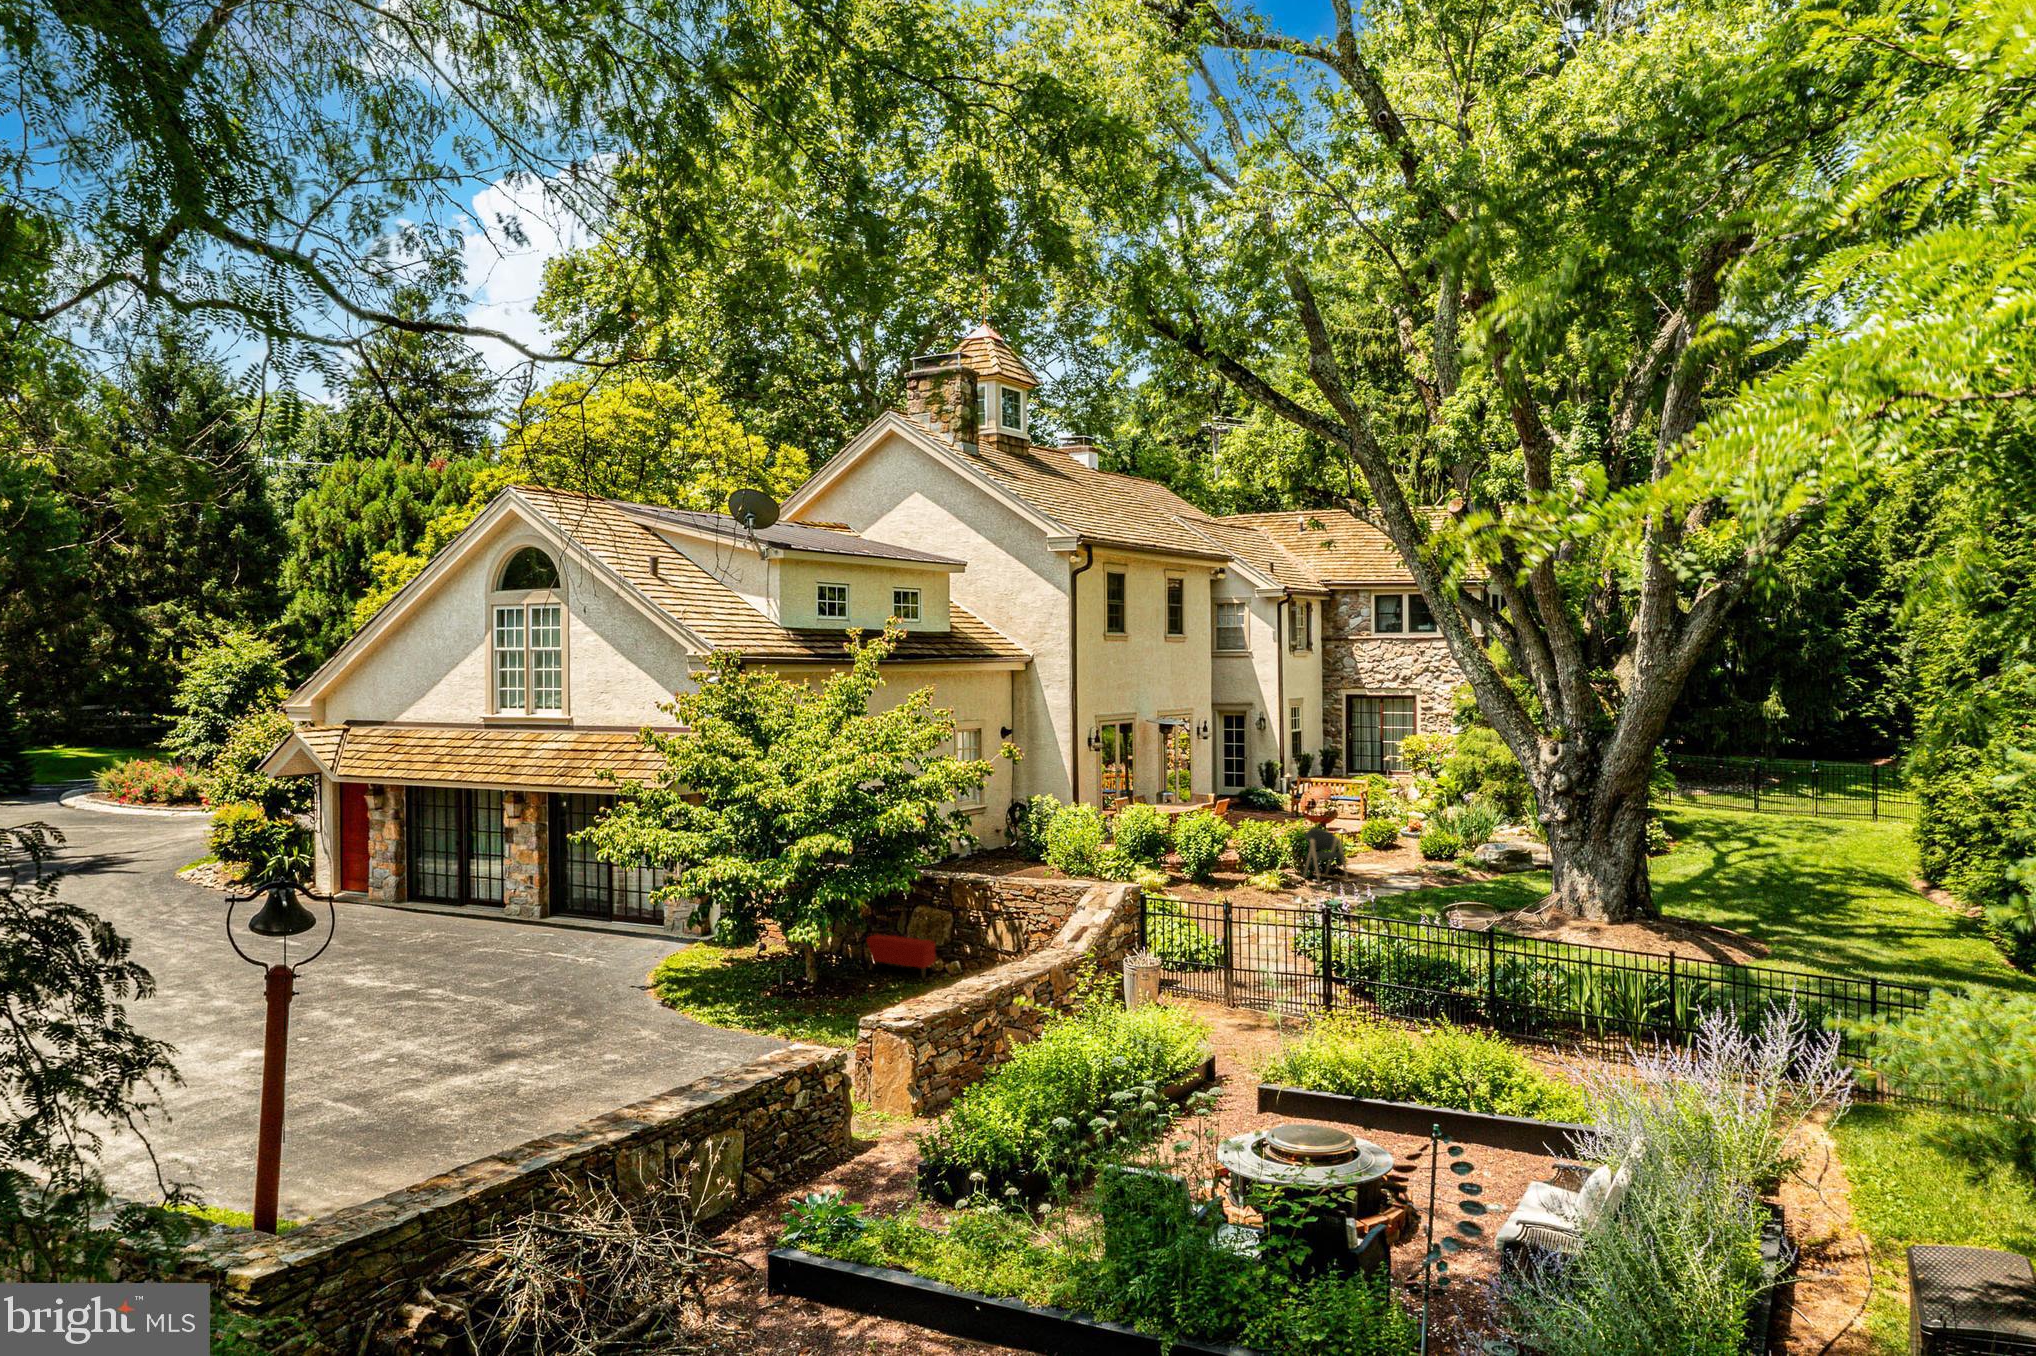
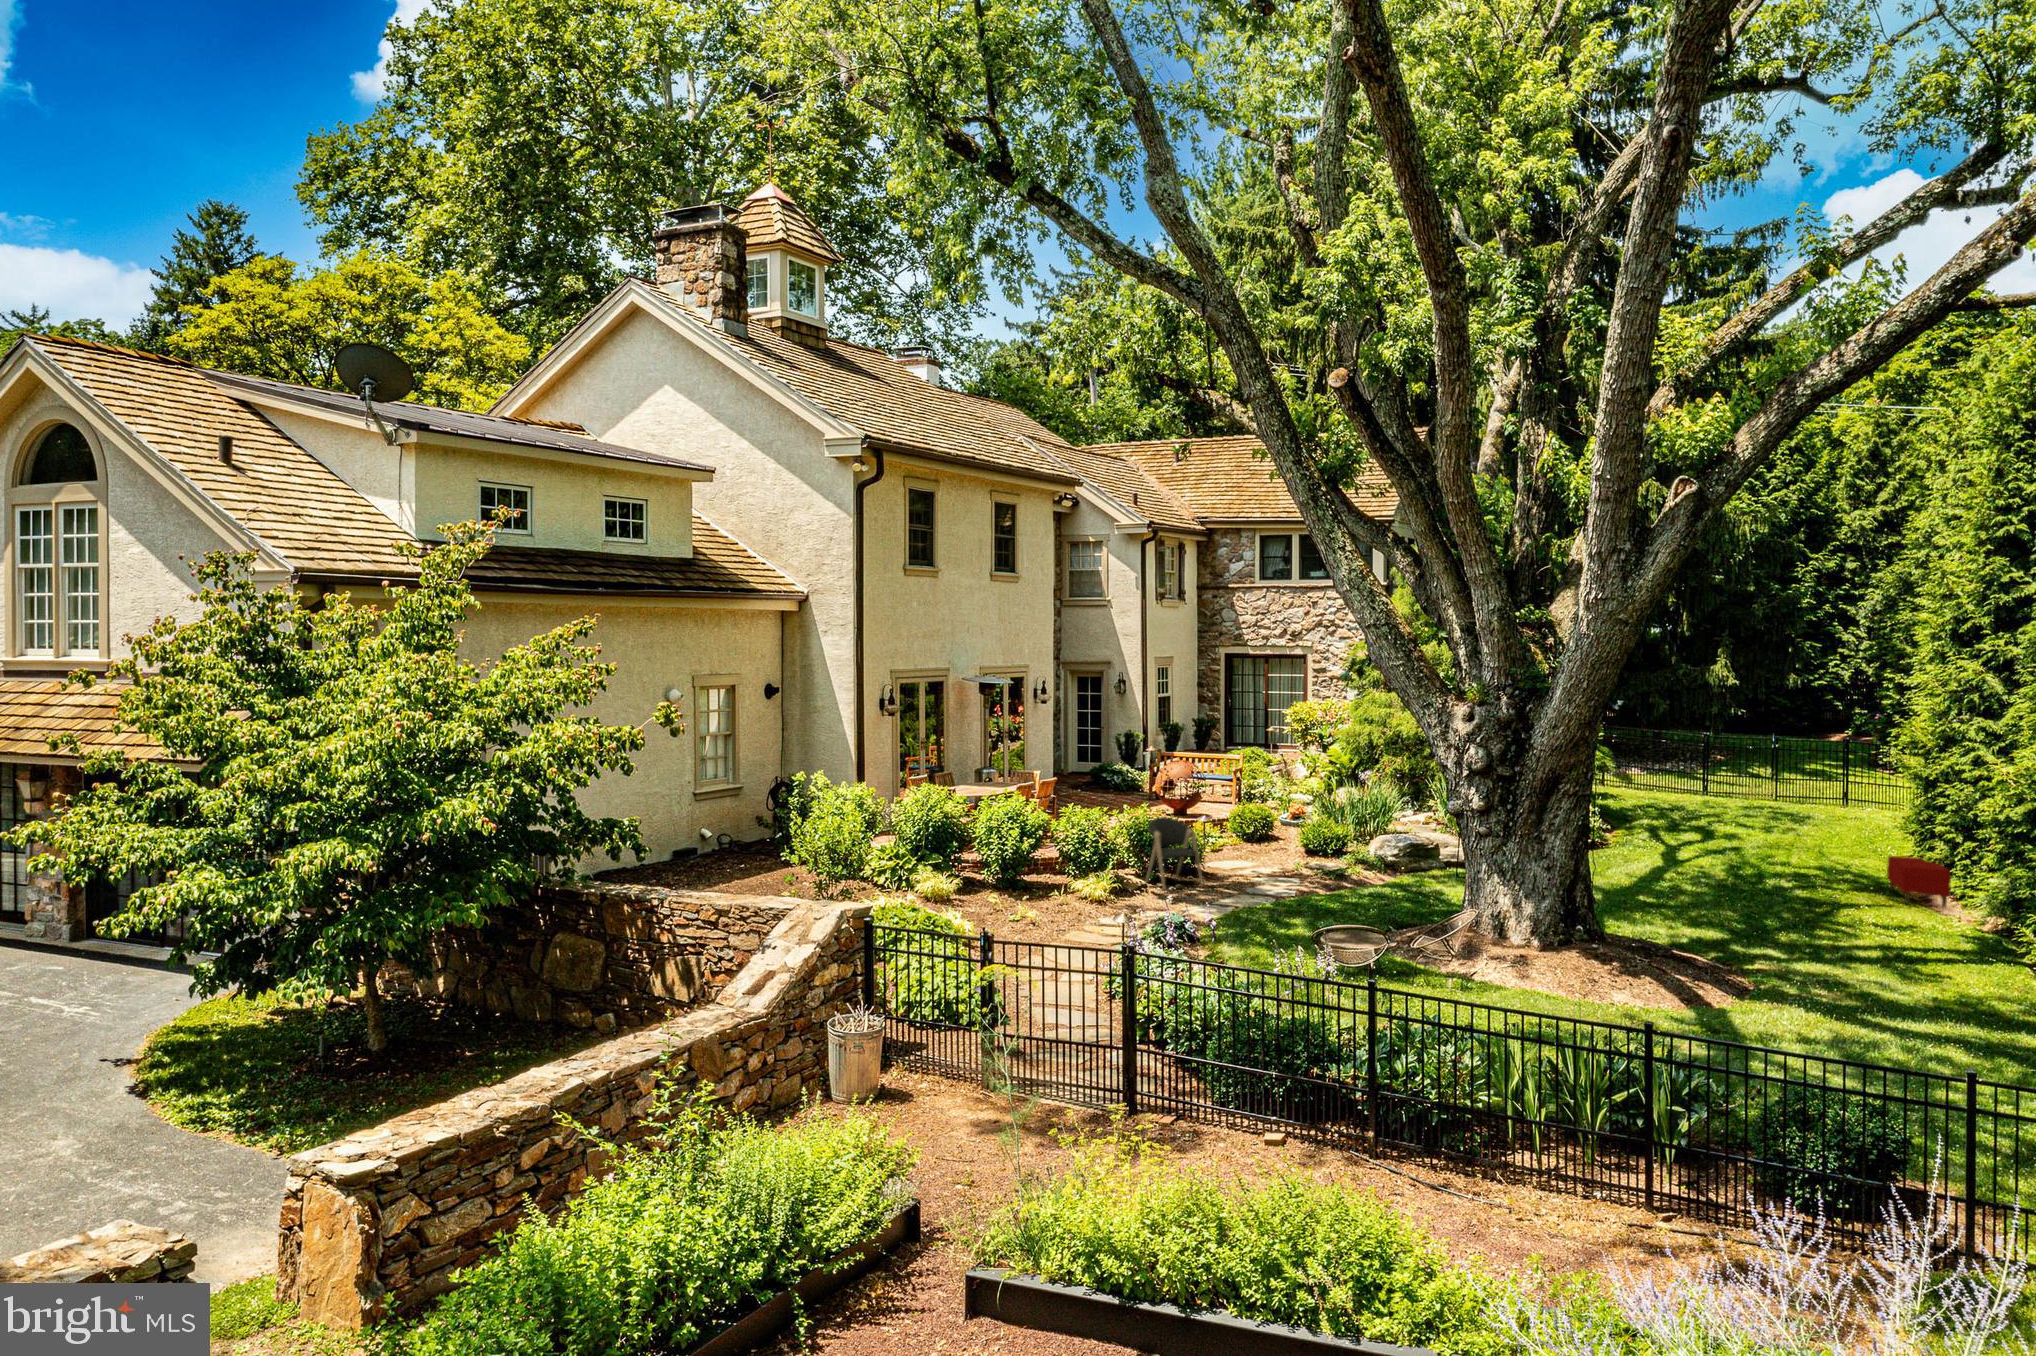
bench: present [867,935,935,978] -> present [1887,856,1951,907]

